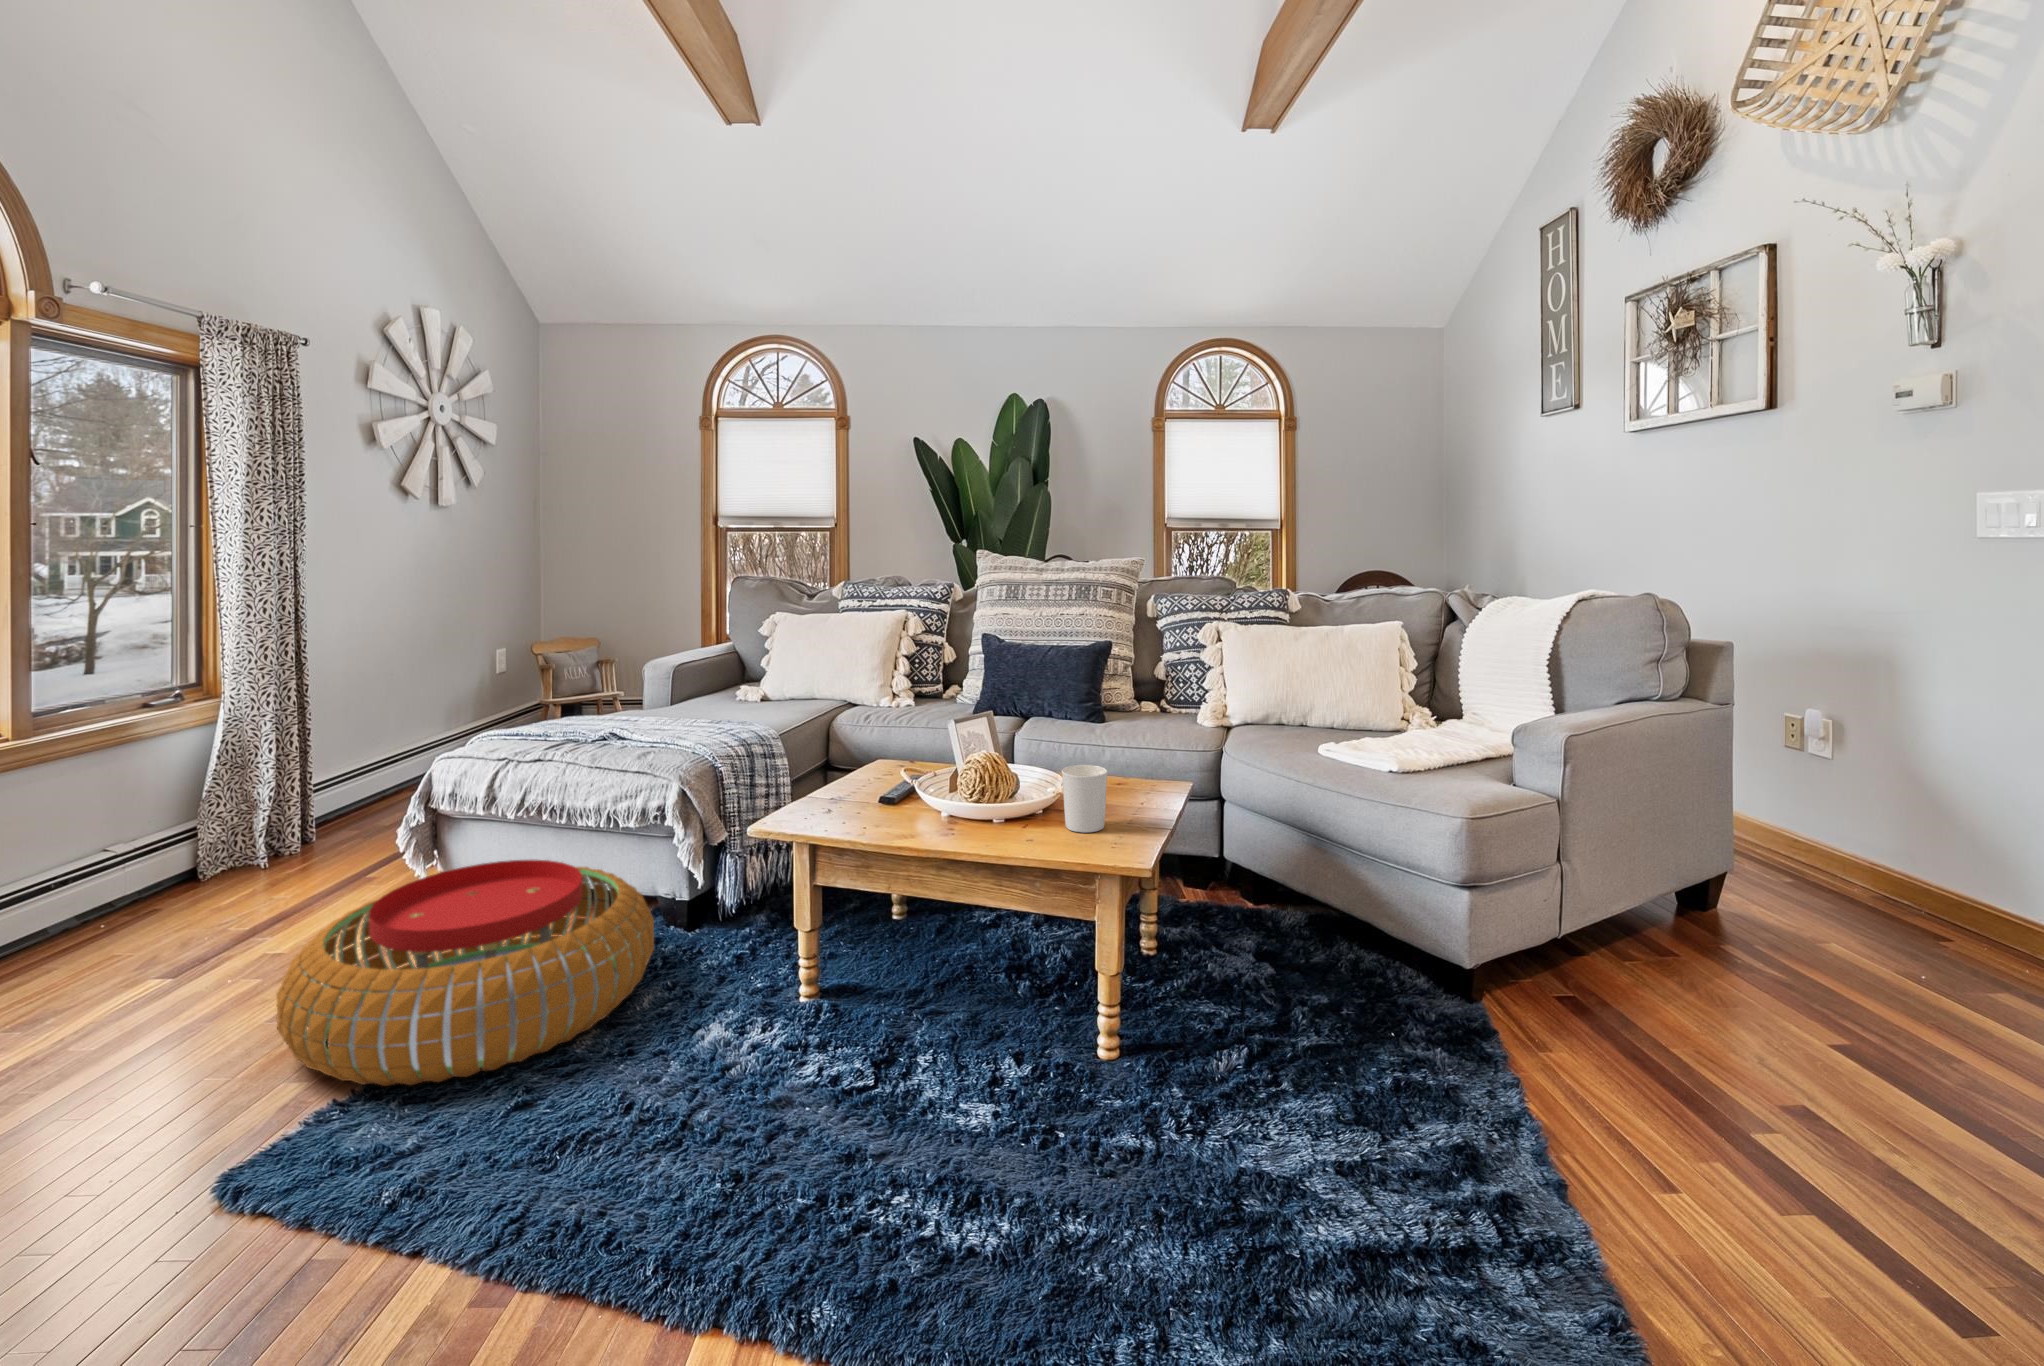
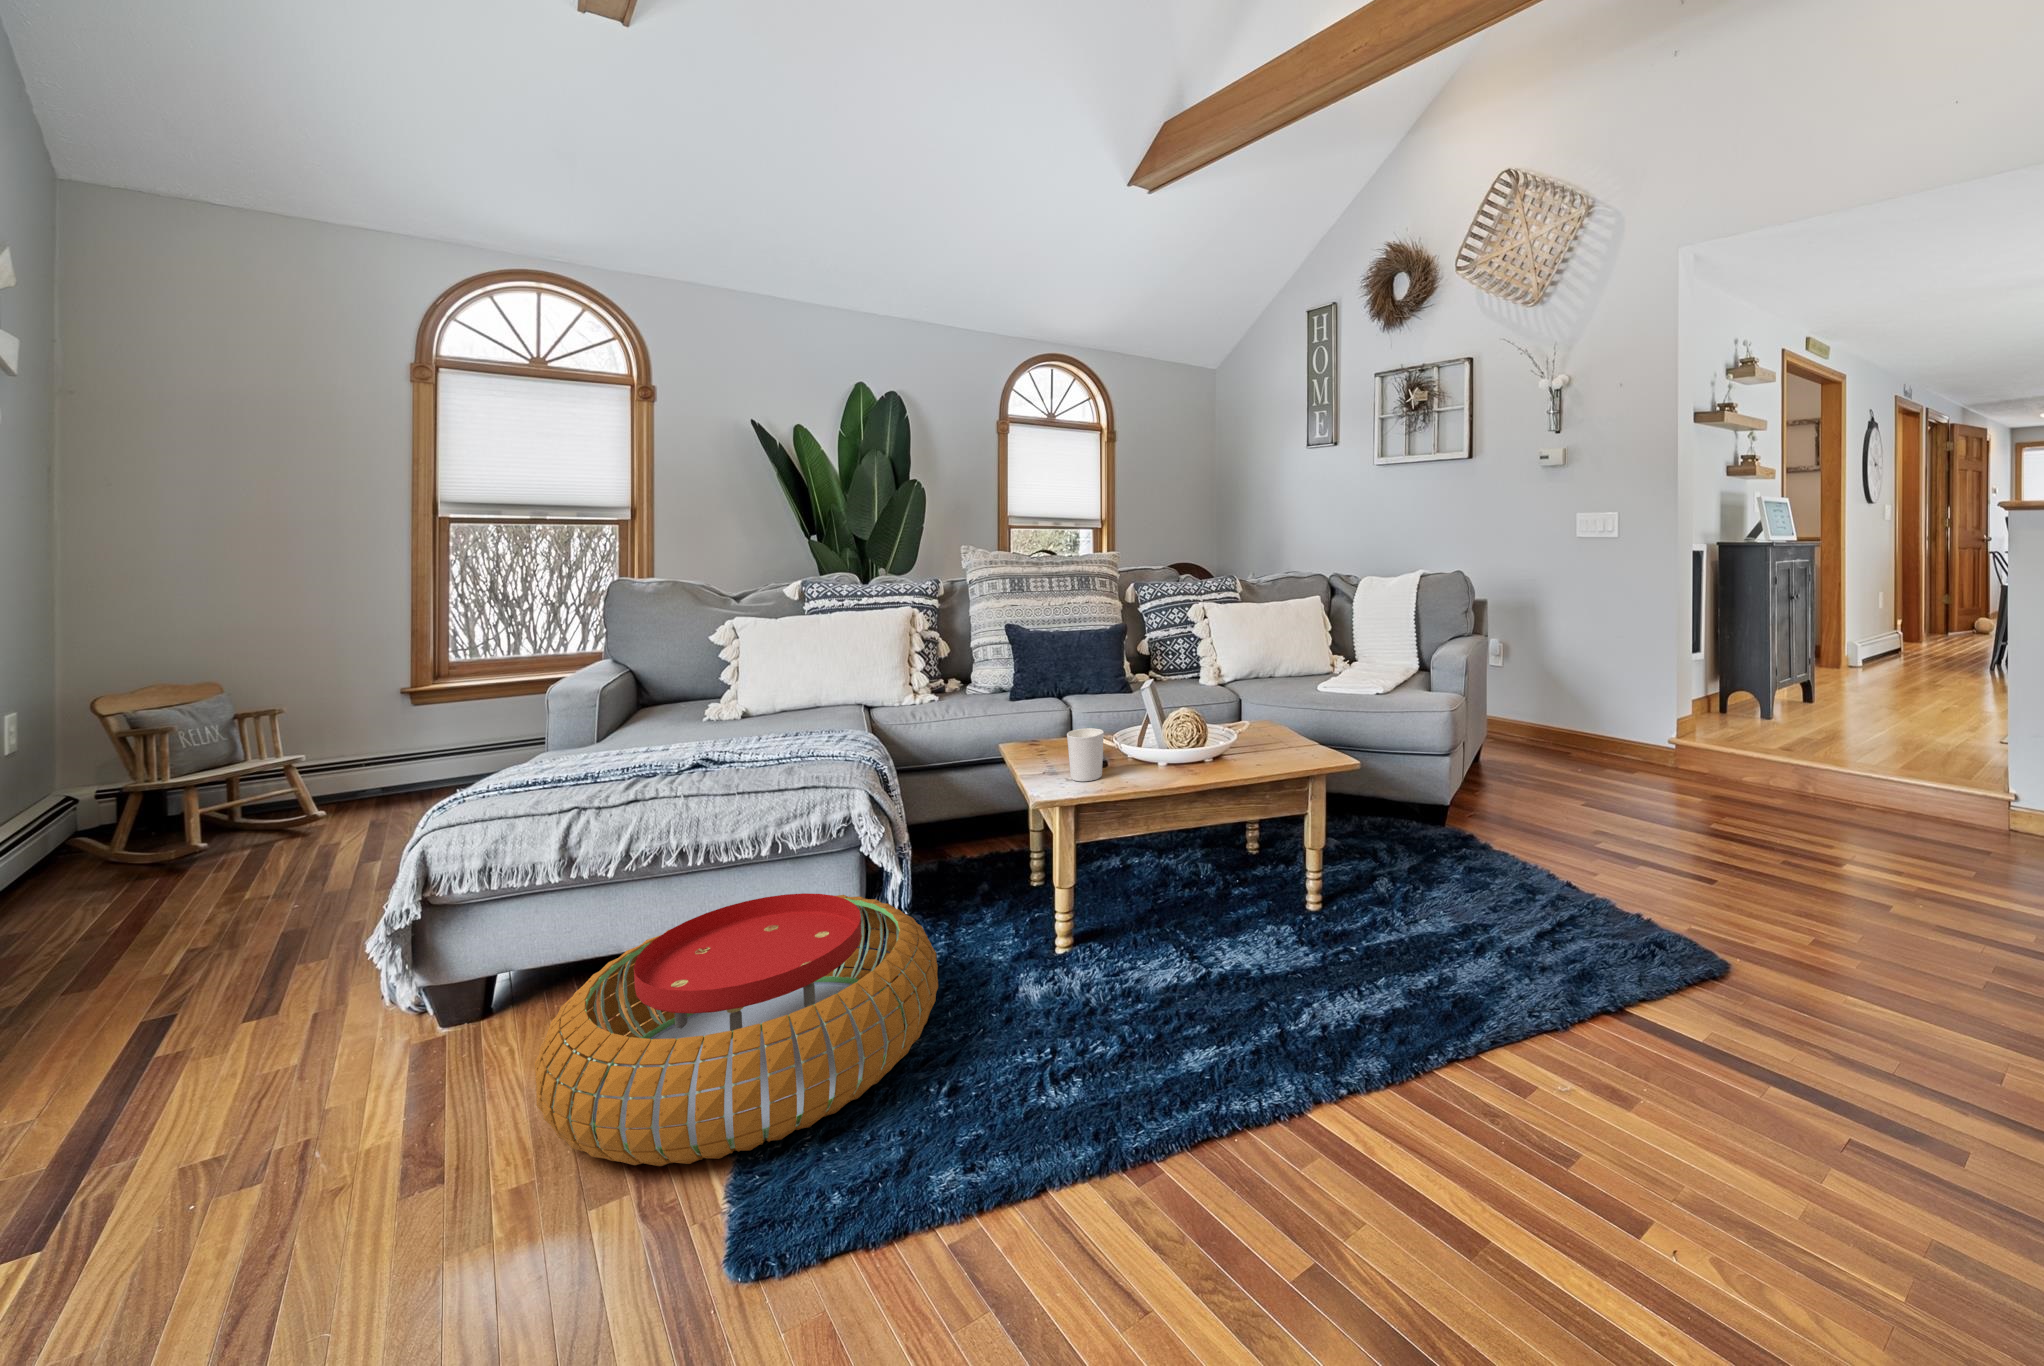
candle holder: present [1062,765,1108,833] -> present [1067,728,1104,781]

